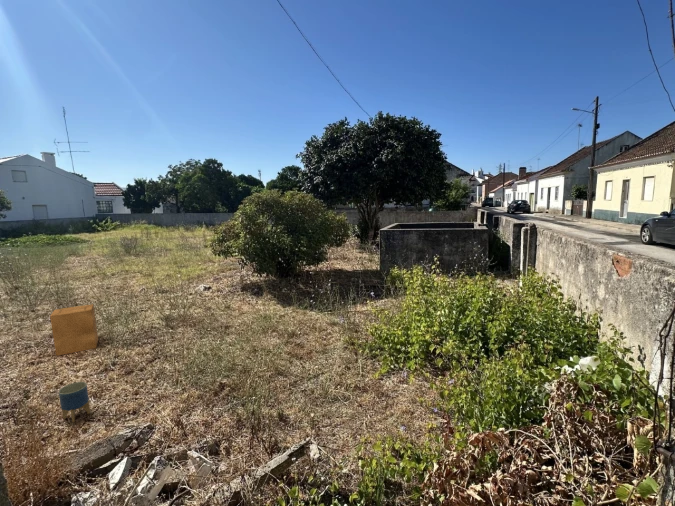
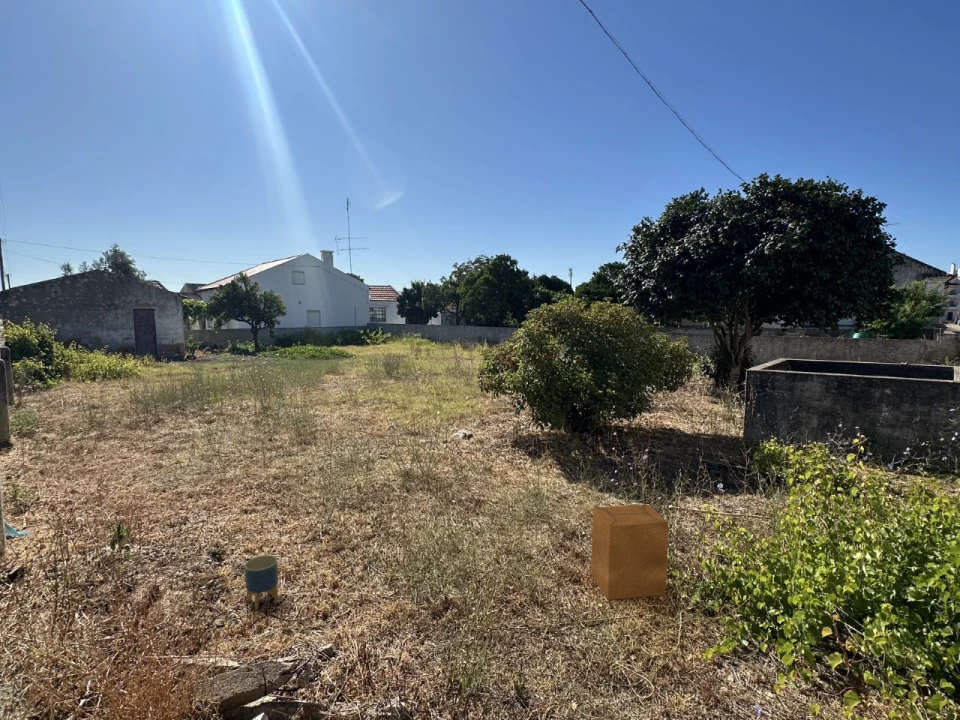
cardboard box: present [50,304,98,356] -> present [591,504,668,600]

